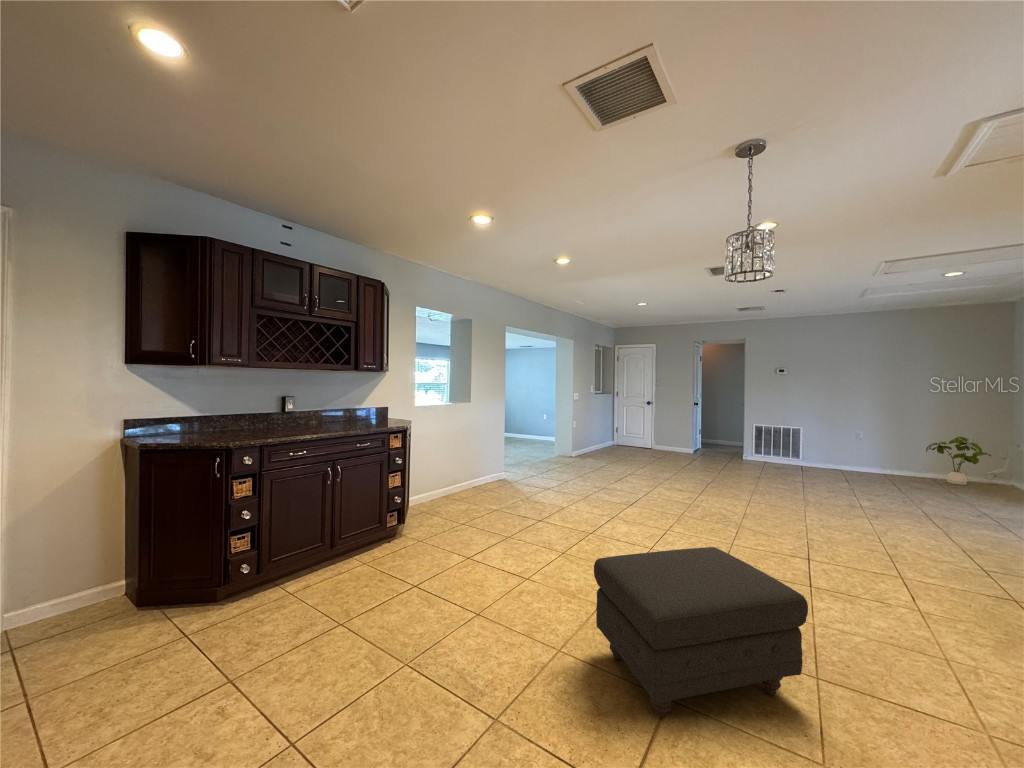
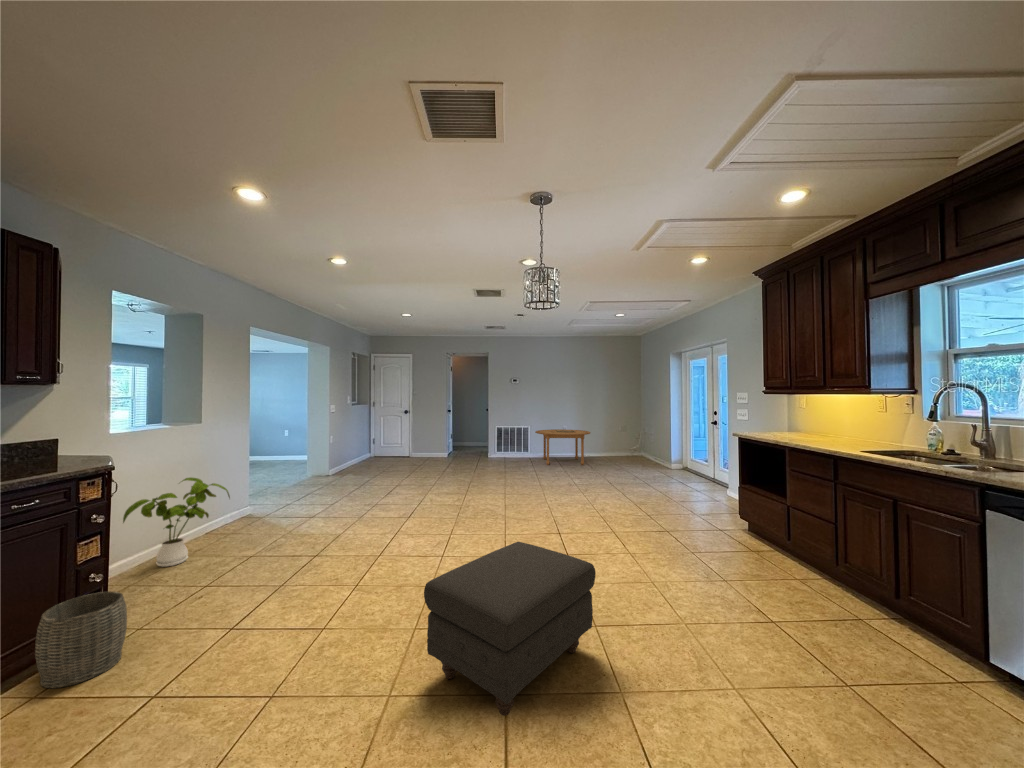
dining table: none [806,433,899,484] -> present [535,429,590,465]
house plant: present [926,437,991,485] -> present [123,478,230,567]
woven basket: none [372,508,414,562] -> present [35,592,127,688]

